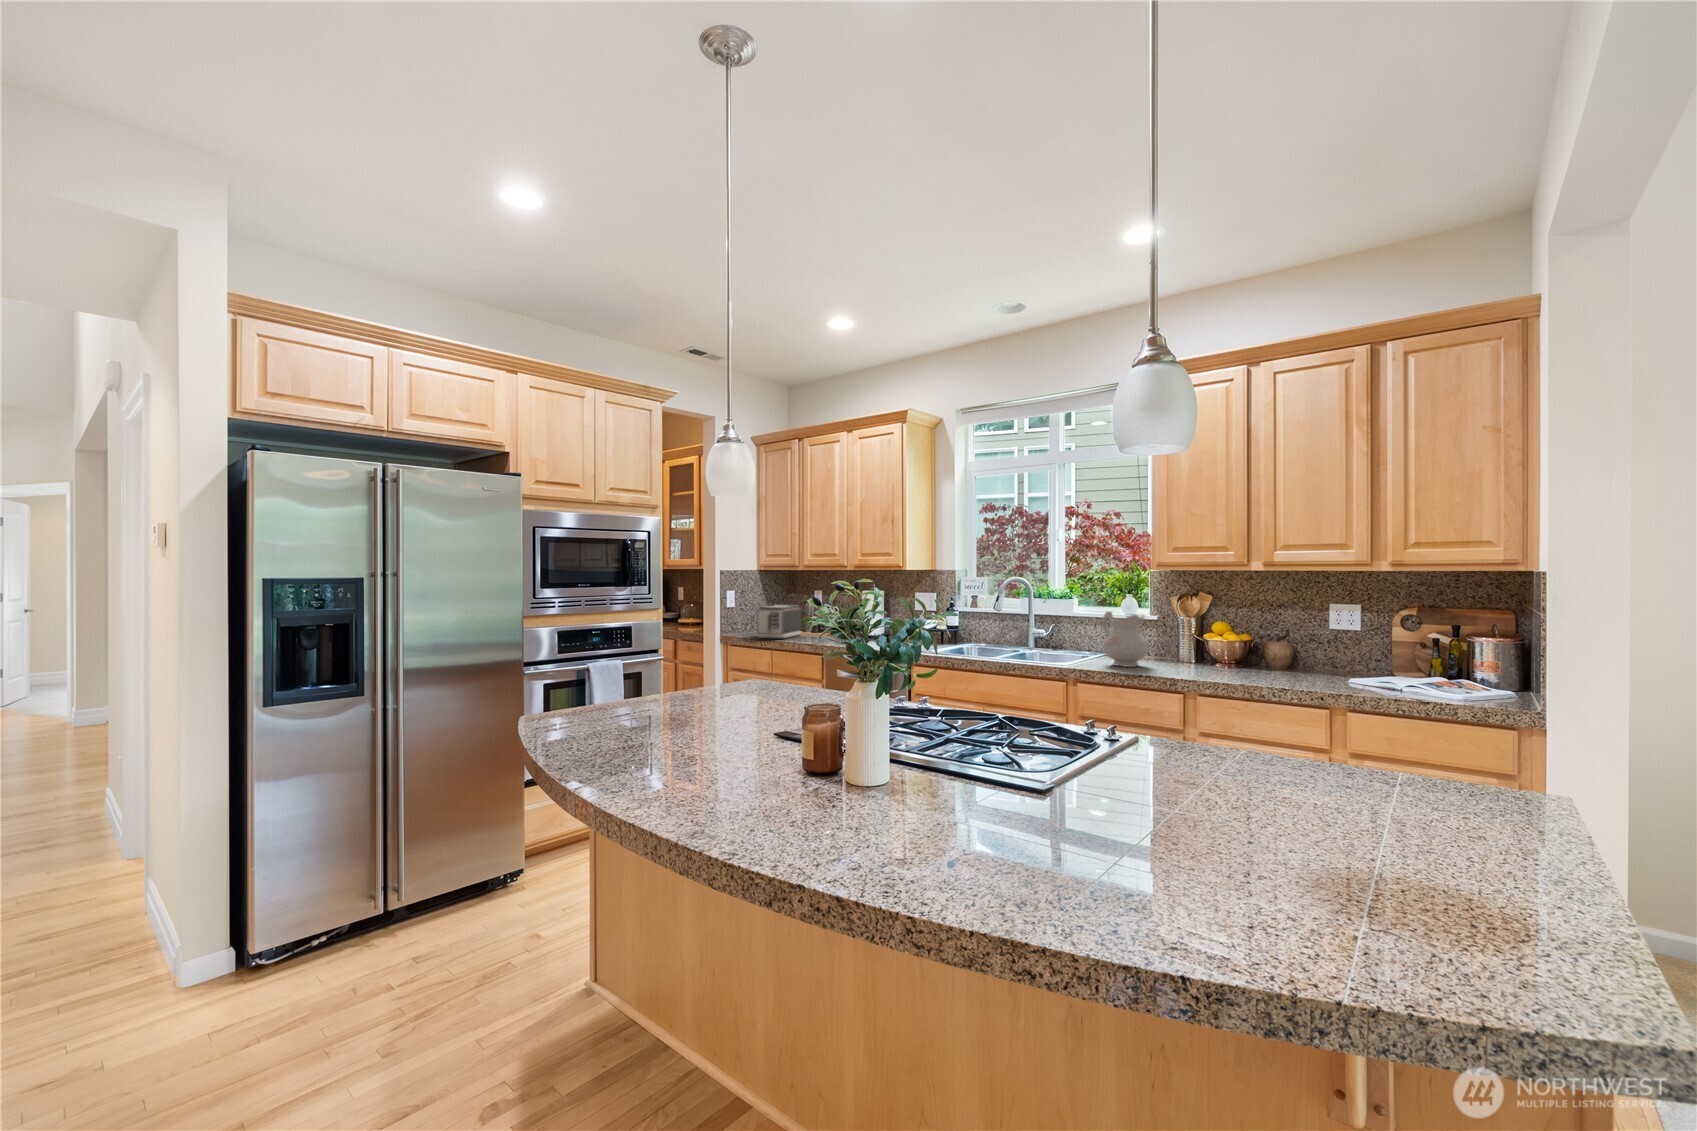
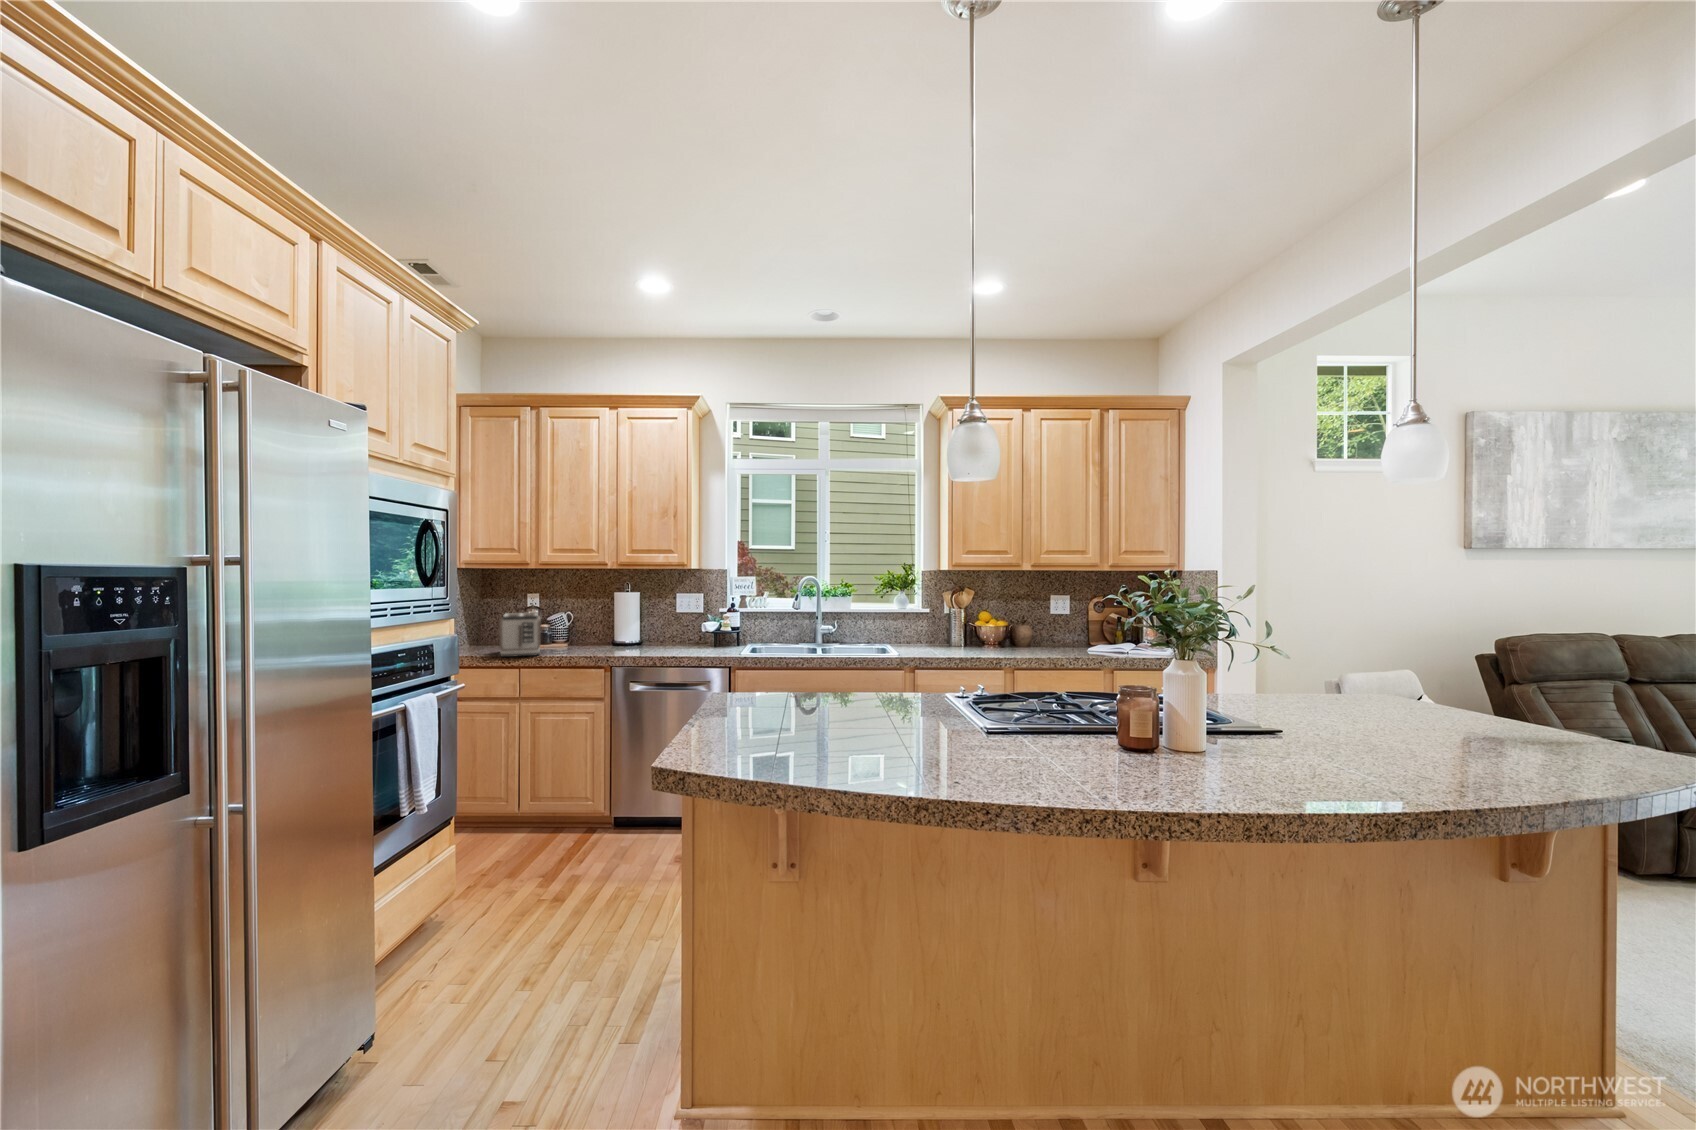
ceramic pitcher: present [1103,612,1148,667] -> none [918,606,958,653]

